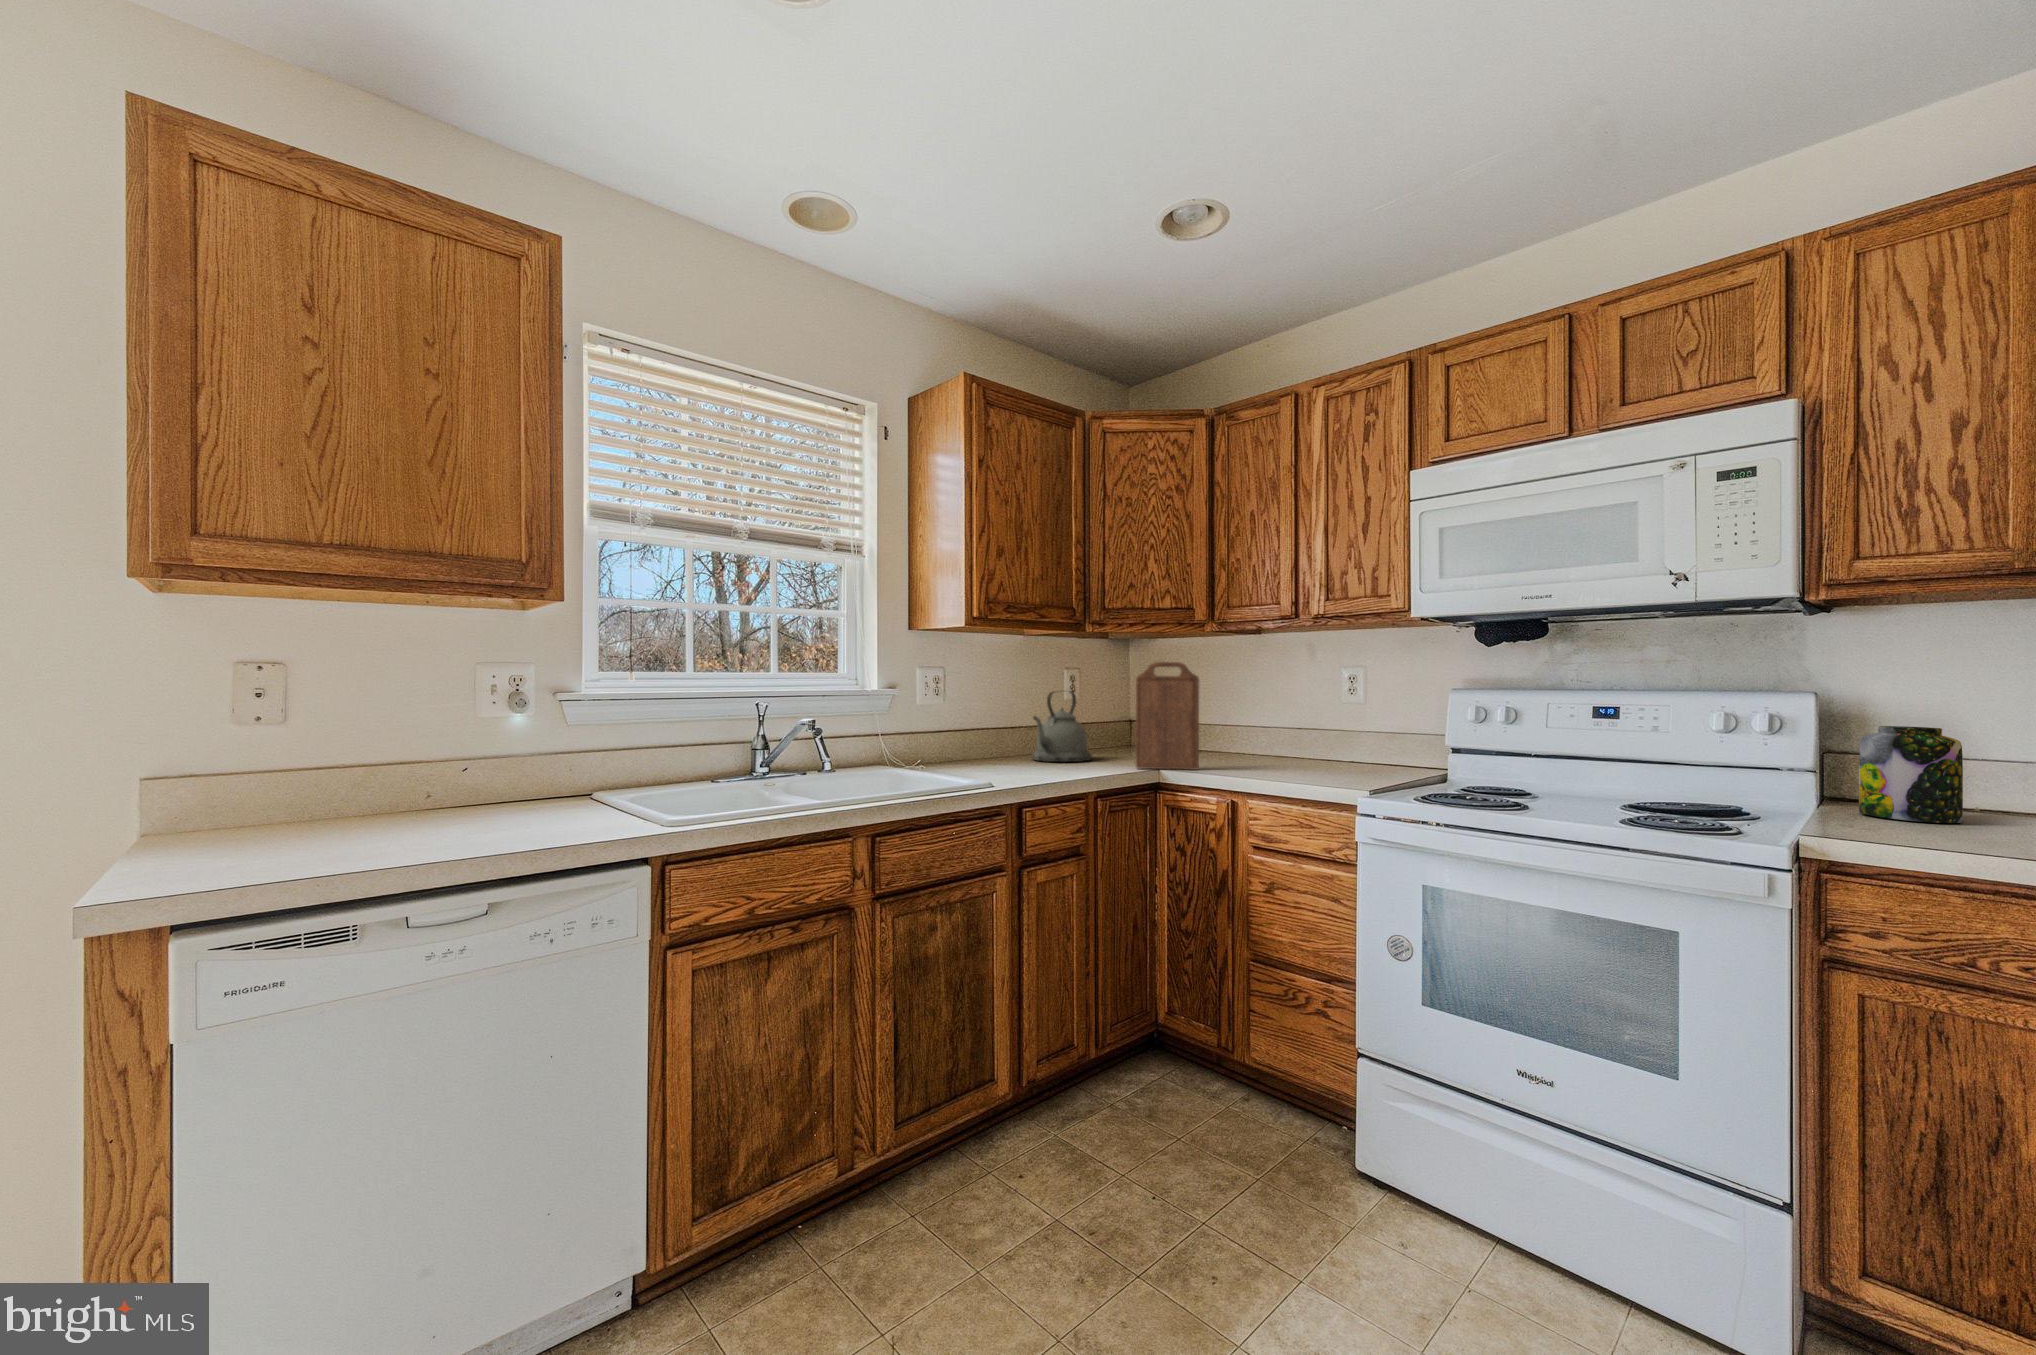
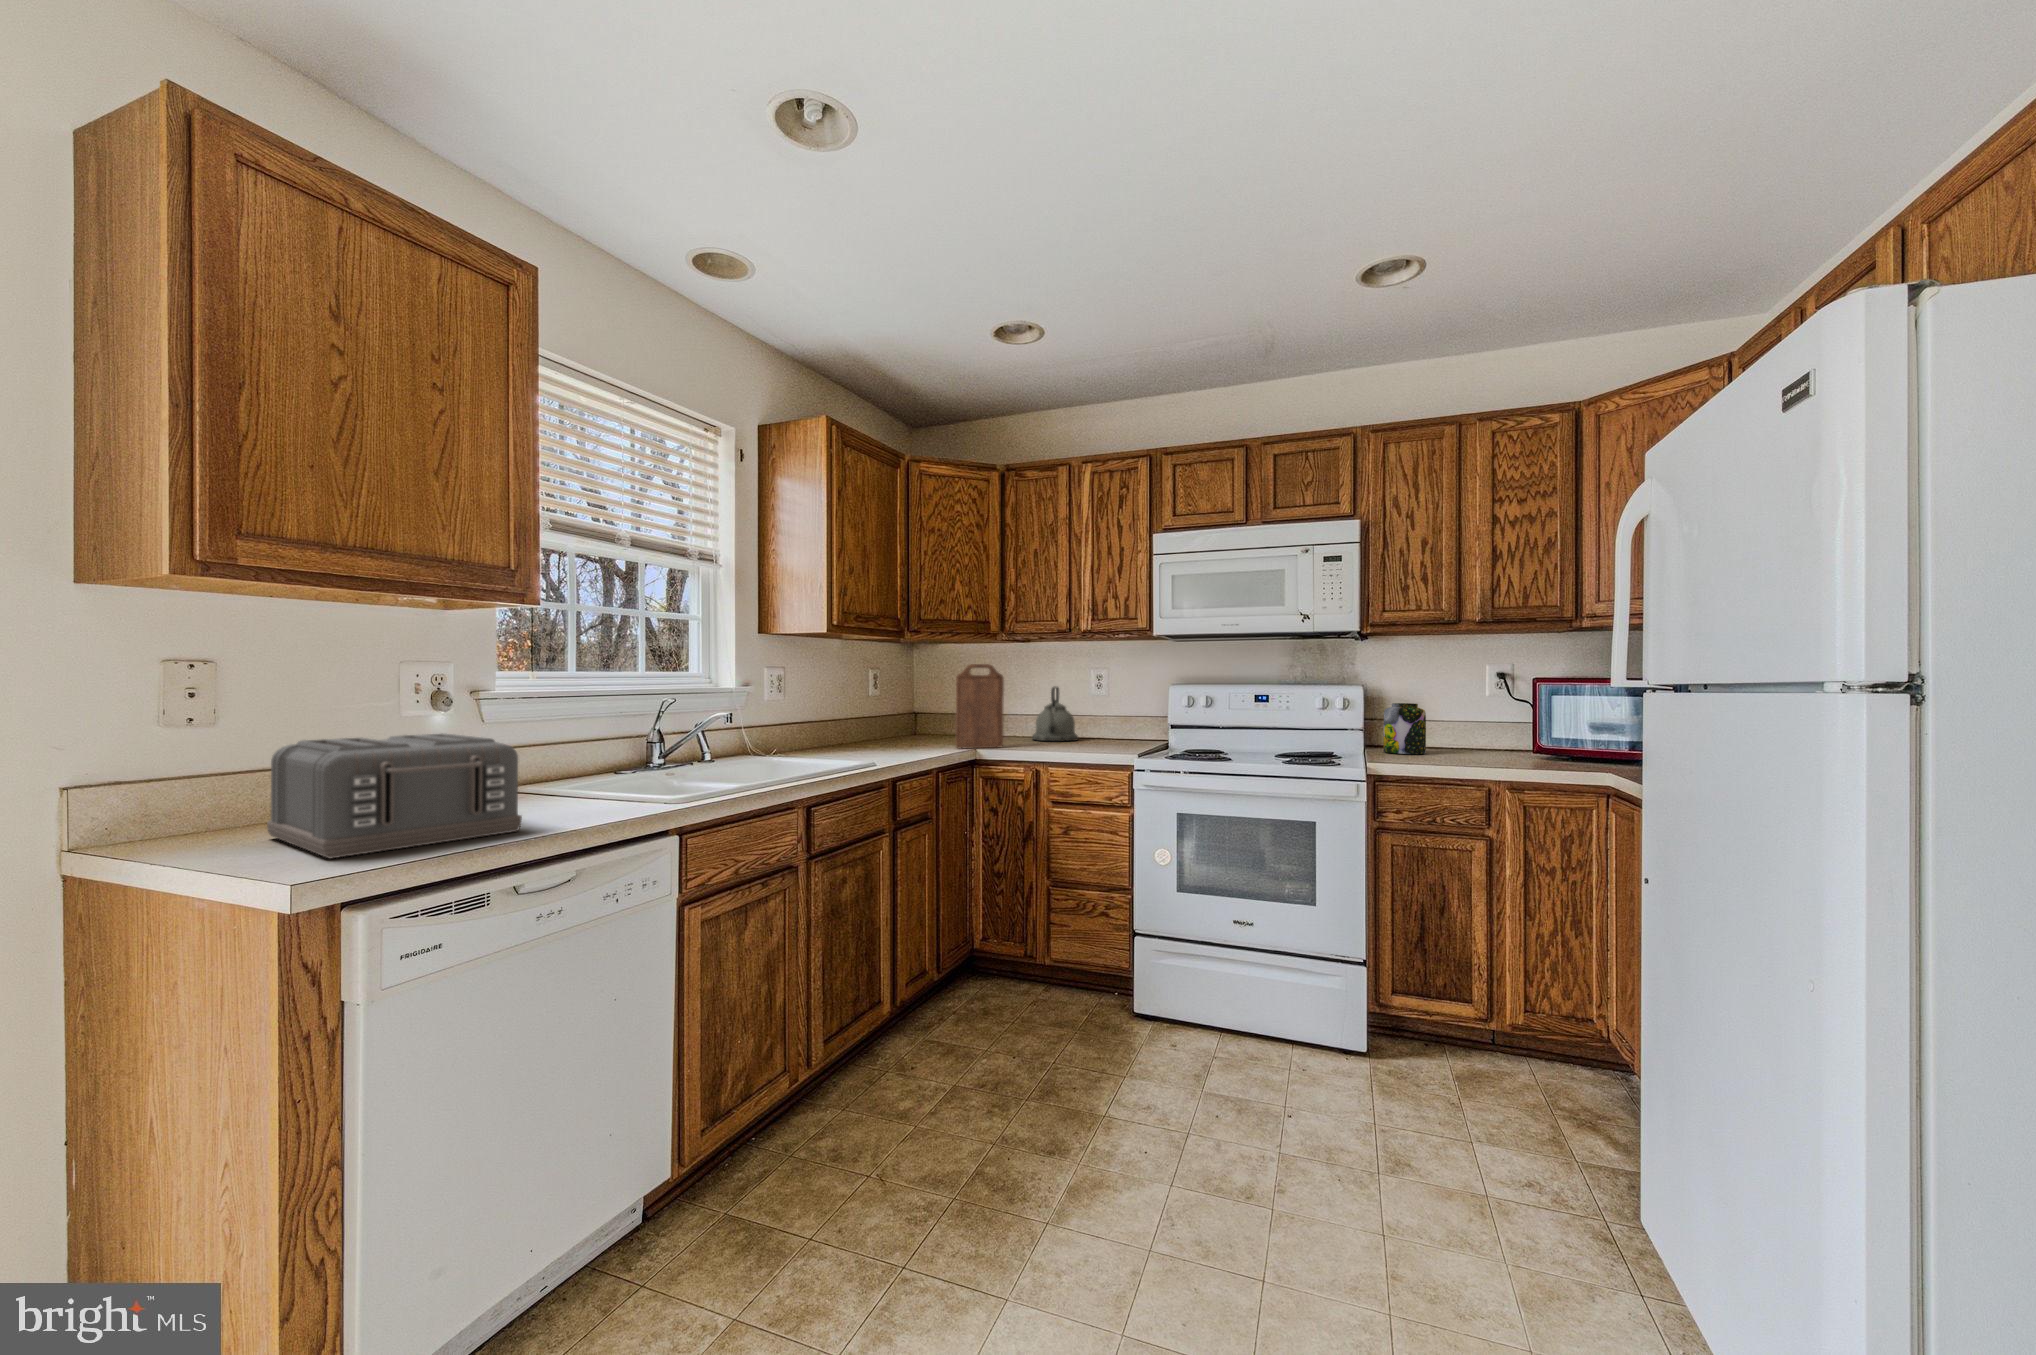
kettle: present [1032,691,1092,762] -> present [1032,687,1078,741]
toaster: none [192,739,451,874] -> present [267,733,522,858]

